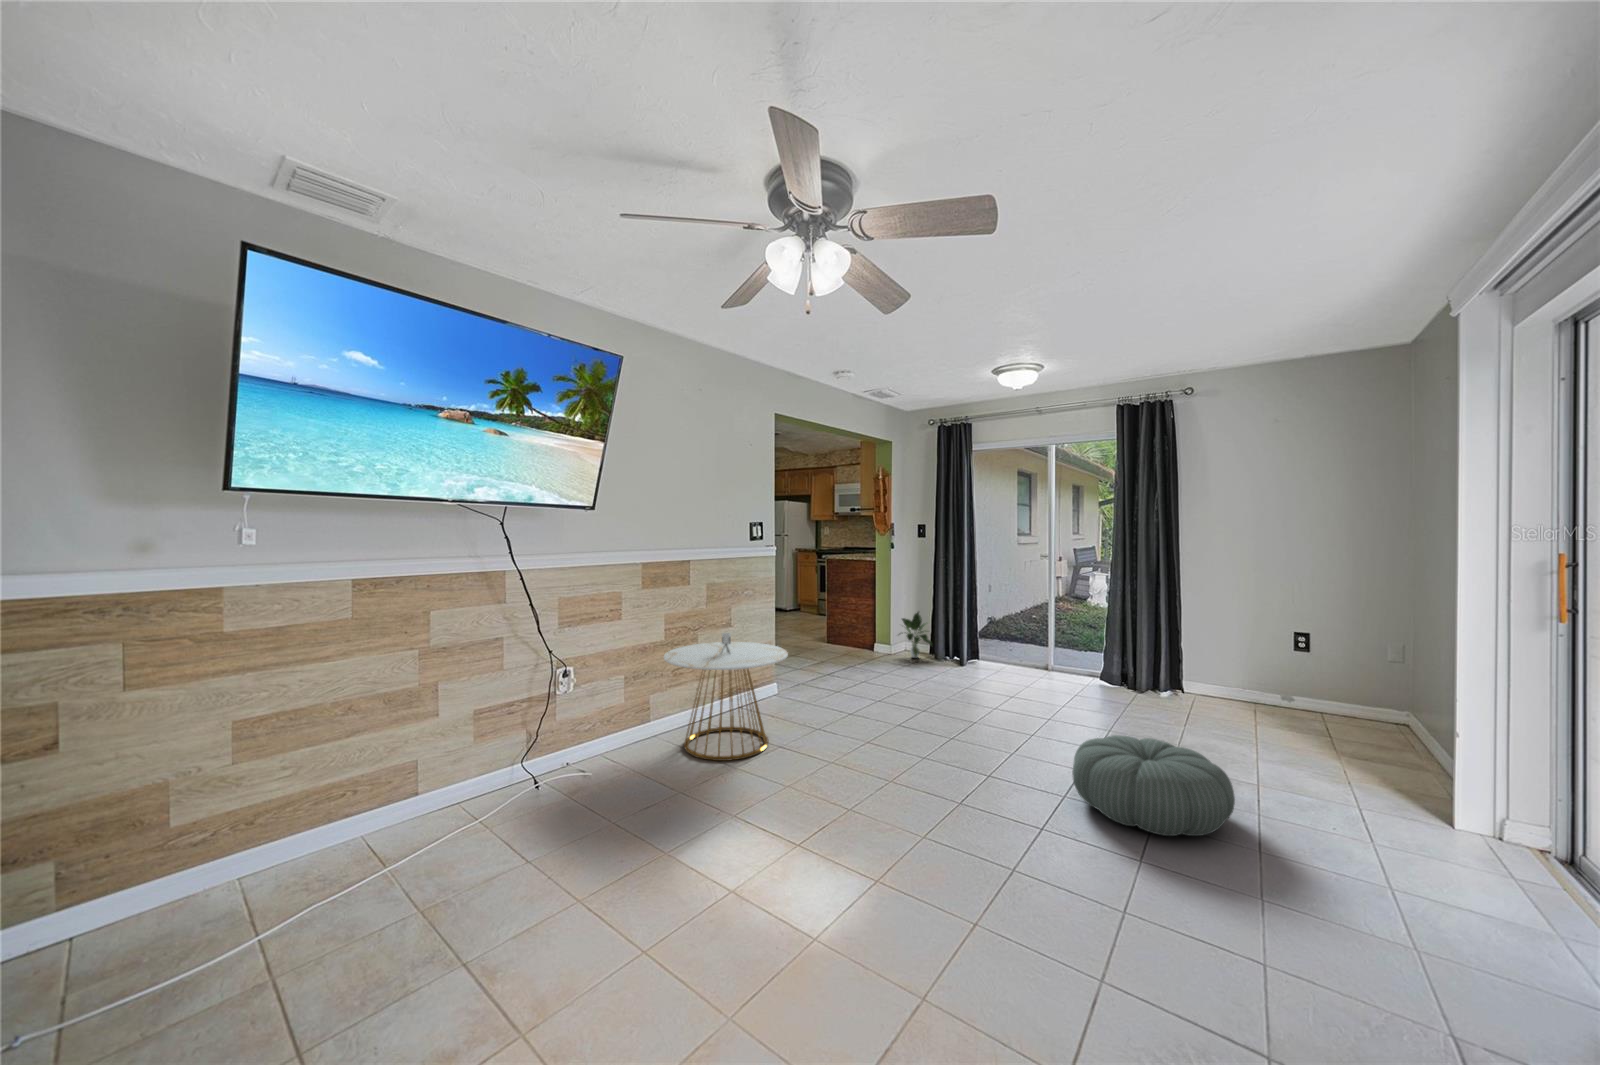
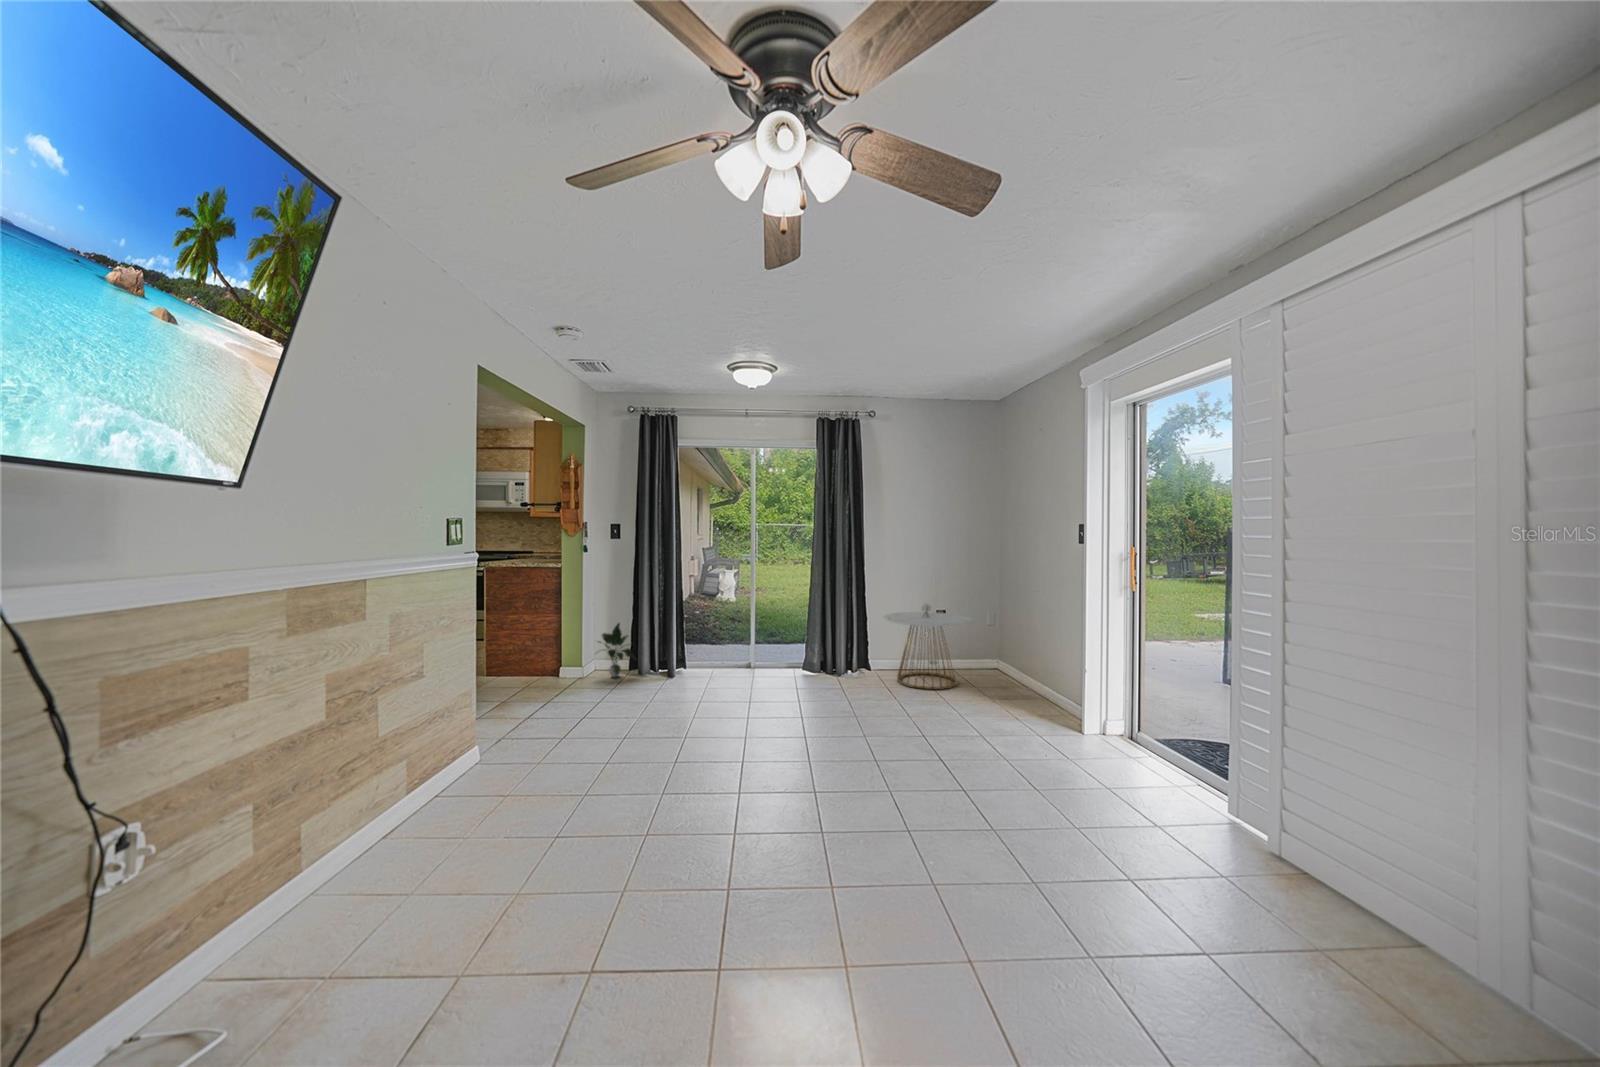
side table: present [664,633,788,761] -> present [883,603,971,690]
pouf: present [1072,735,1235,836] -> none [878,718,1005,802]

